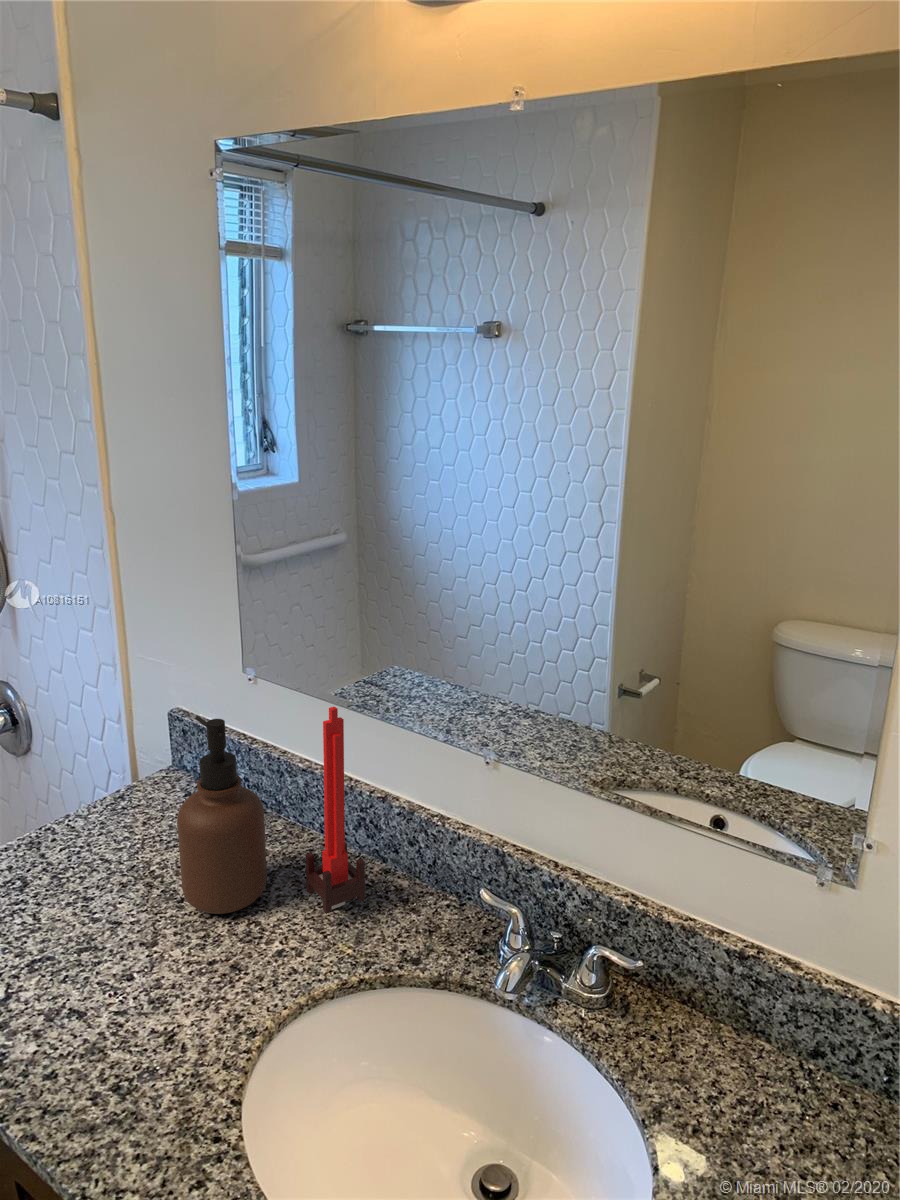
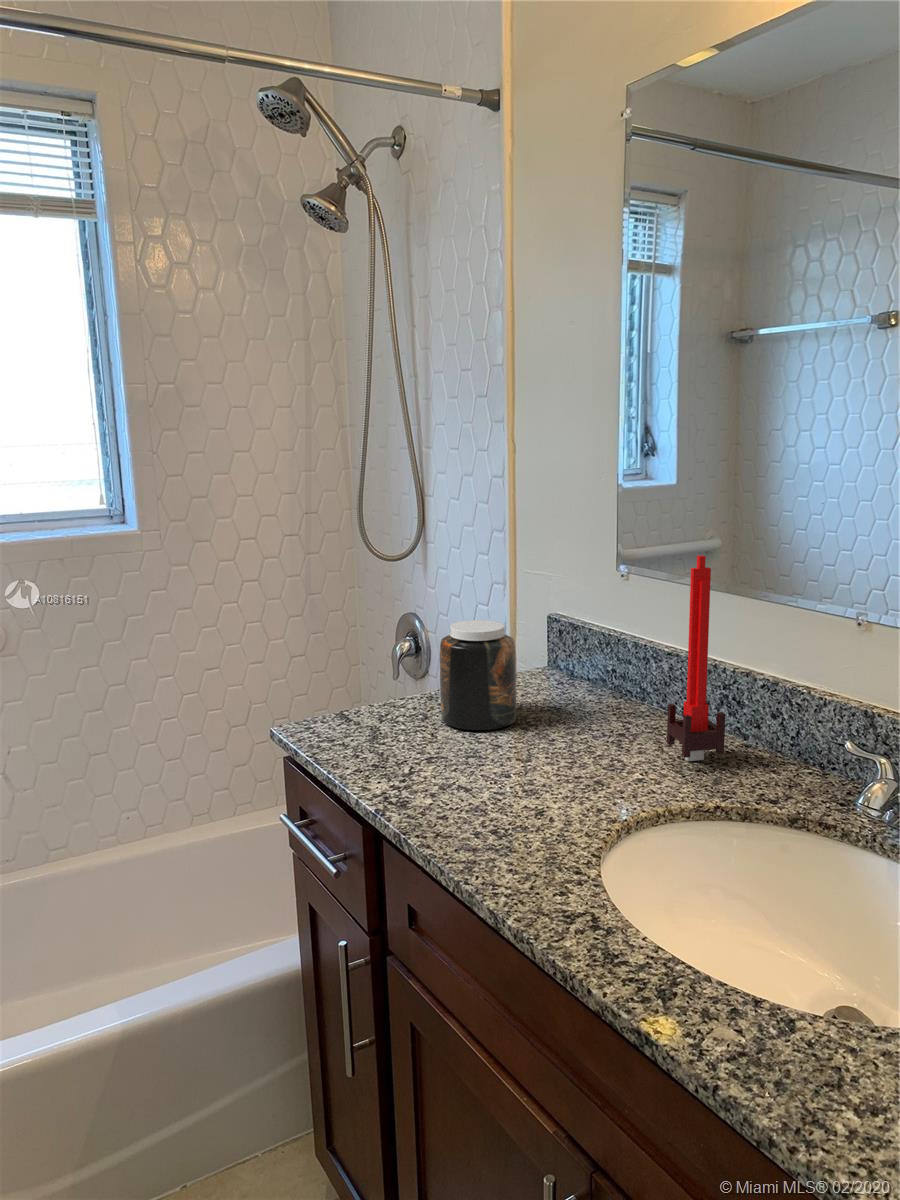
soap dispenser: present [177,716,267,914] -> none [554,570,631,751]
jar: none [36,763,138,900] -> present [440,620,516,730]

